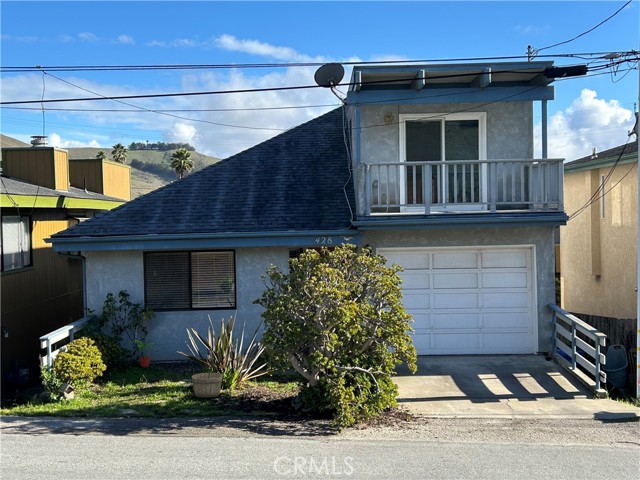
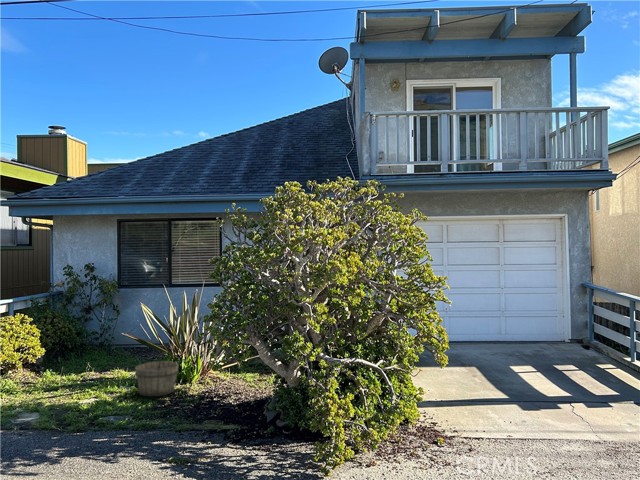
potted plant: present [134,340,154,367] -> none [95,320,131,352]

